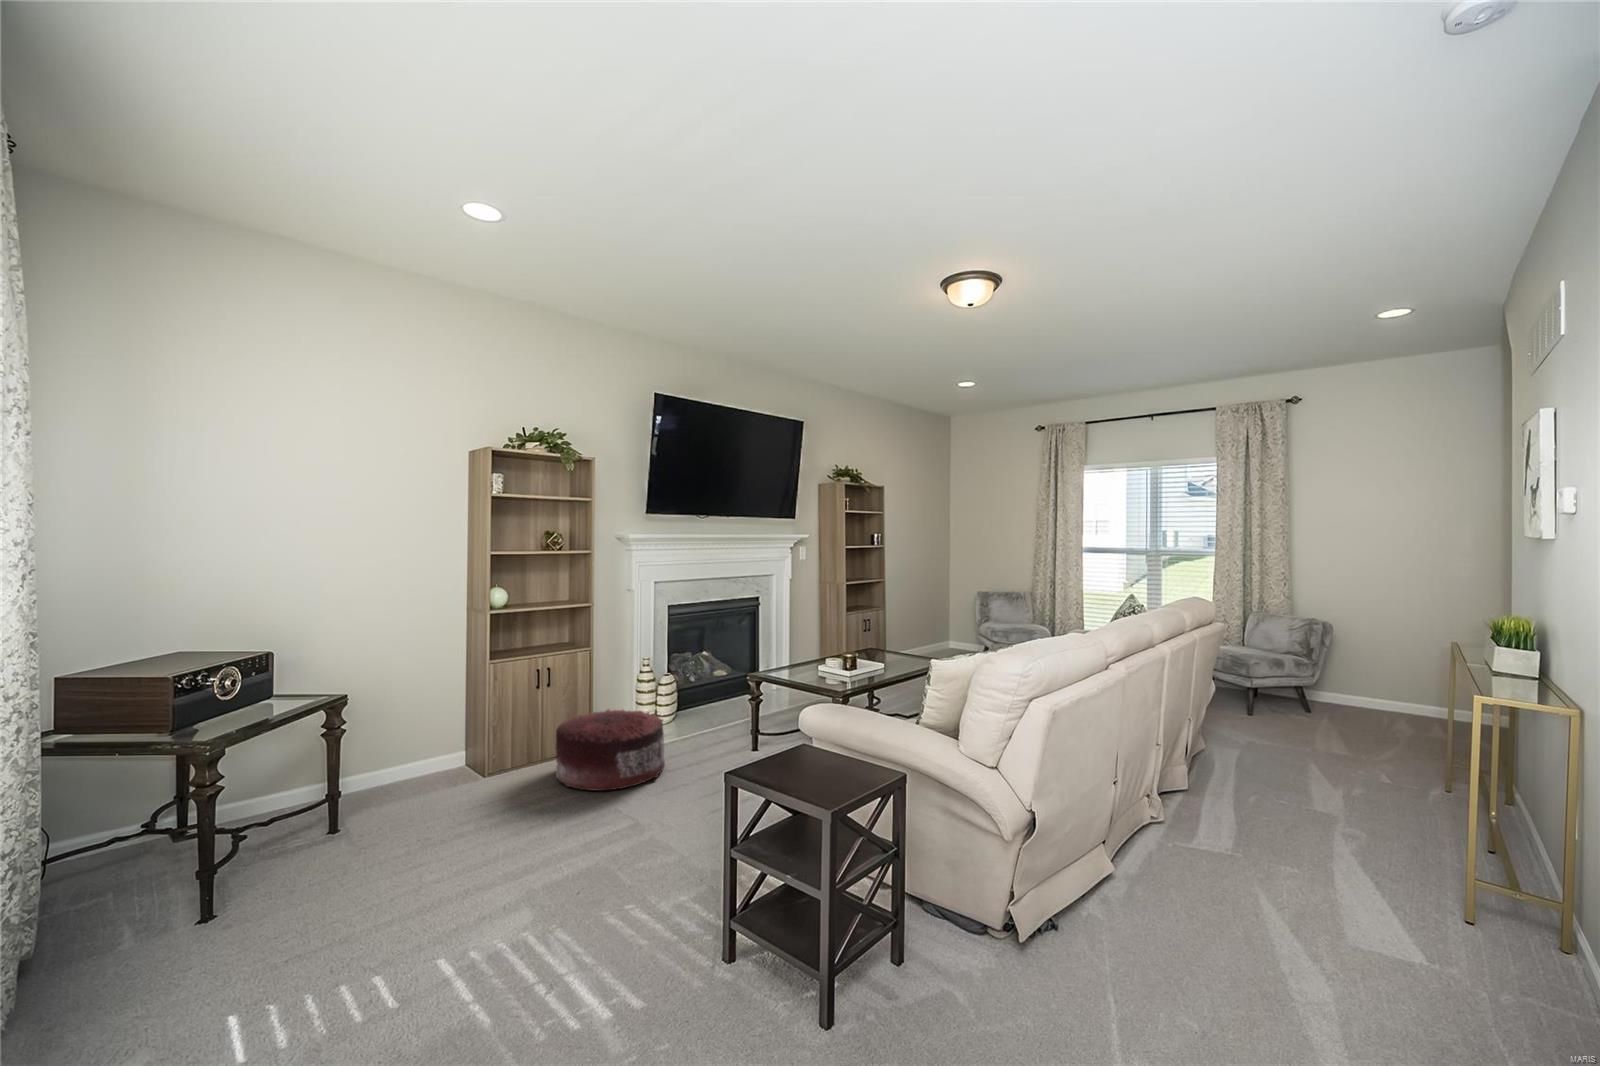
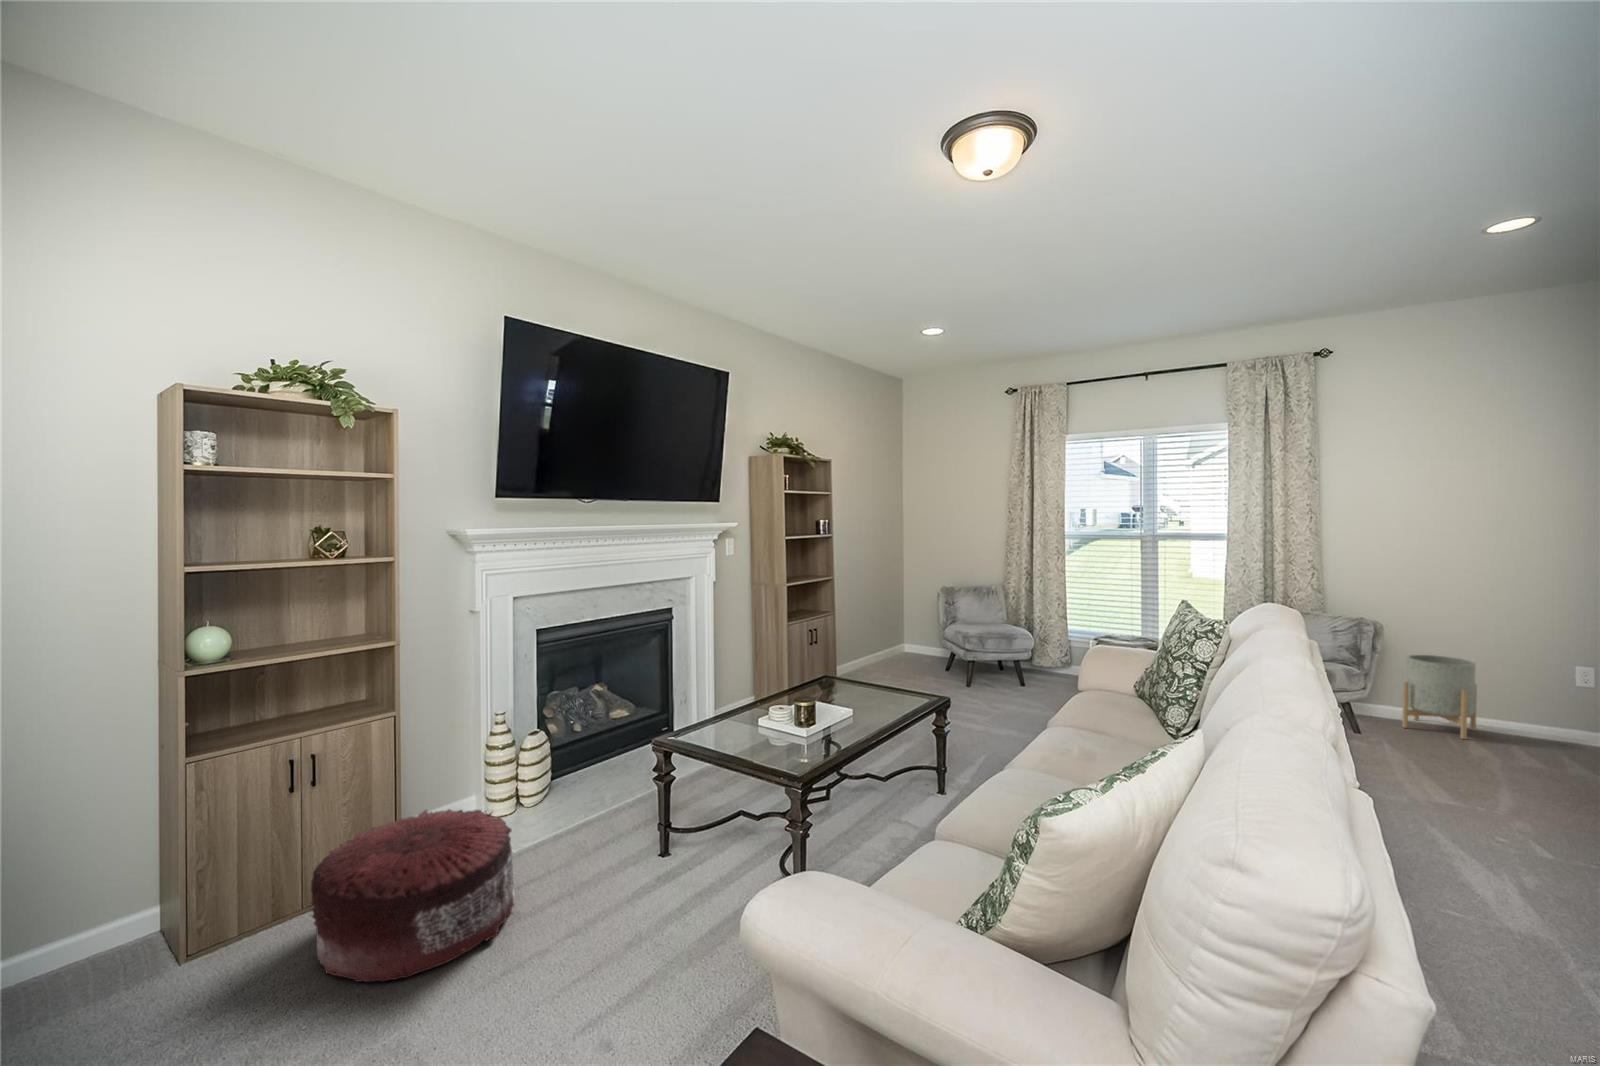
planter: none [1354,652,1418,719] -> present [1402,655,1477,739]

